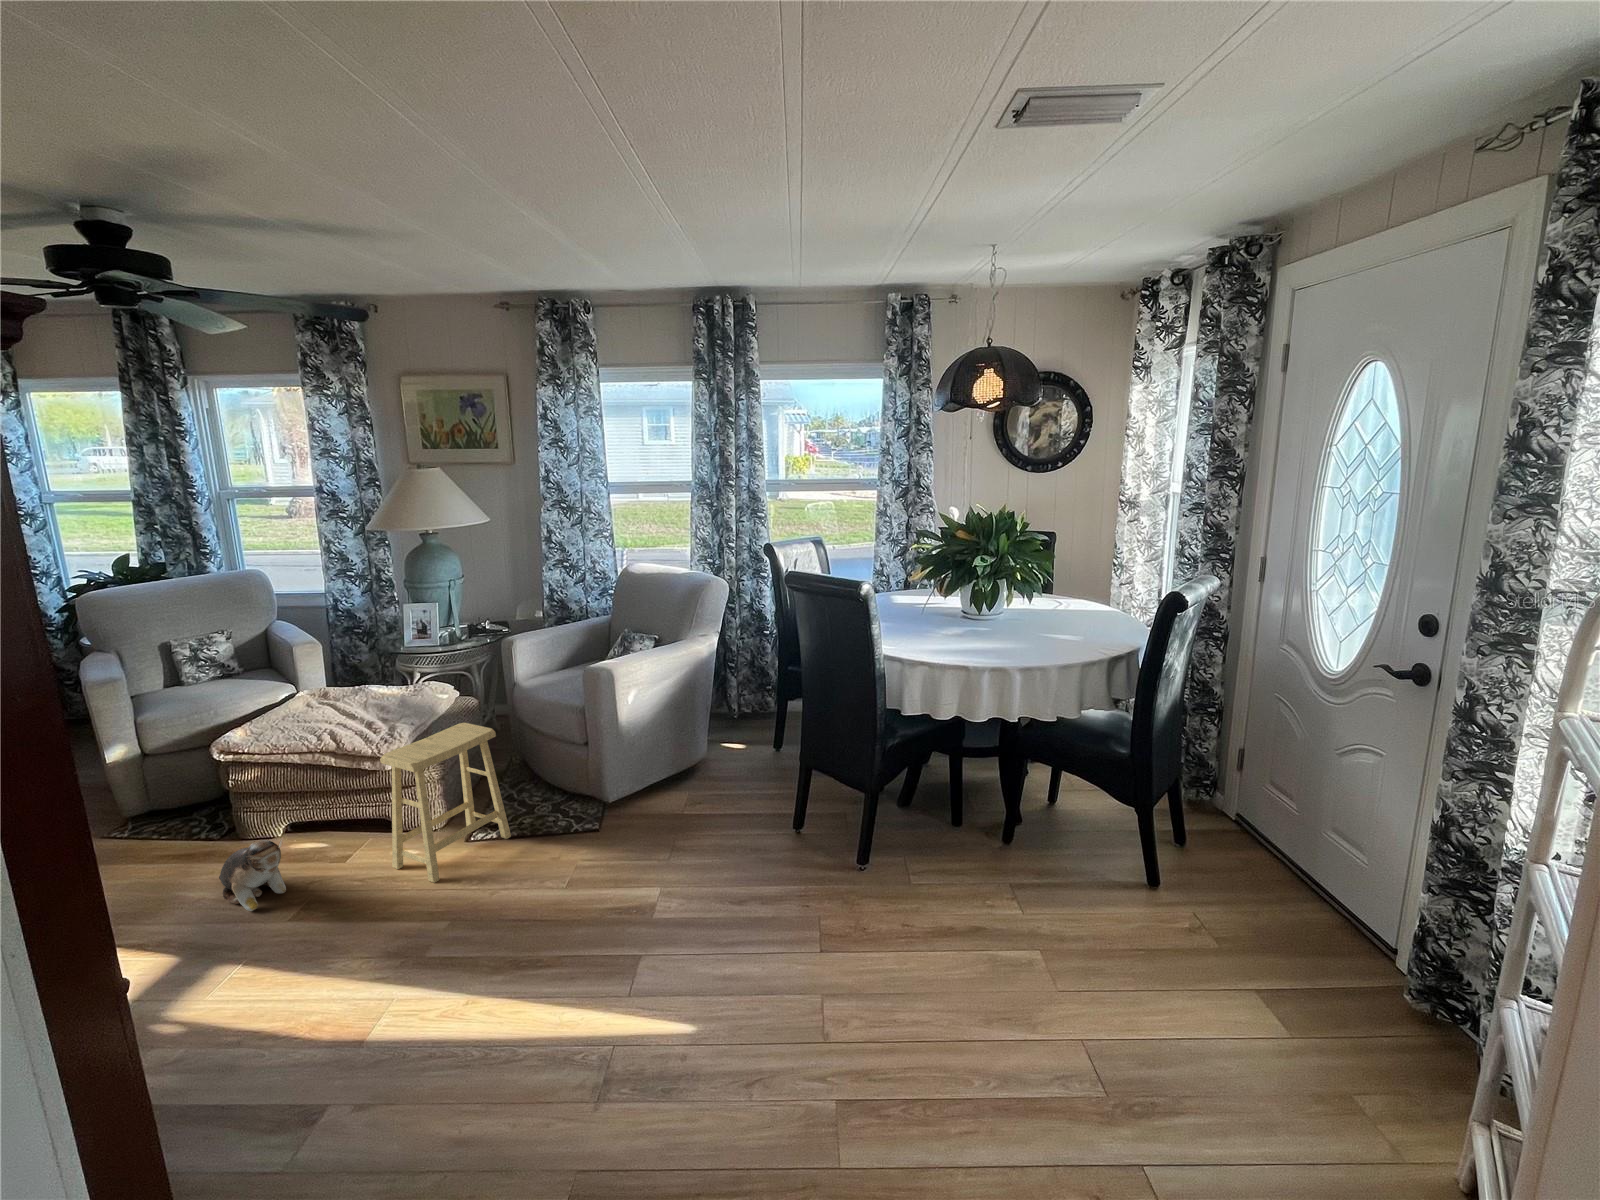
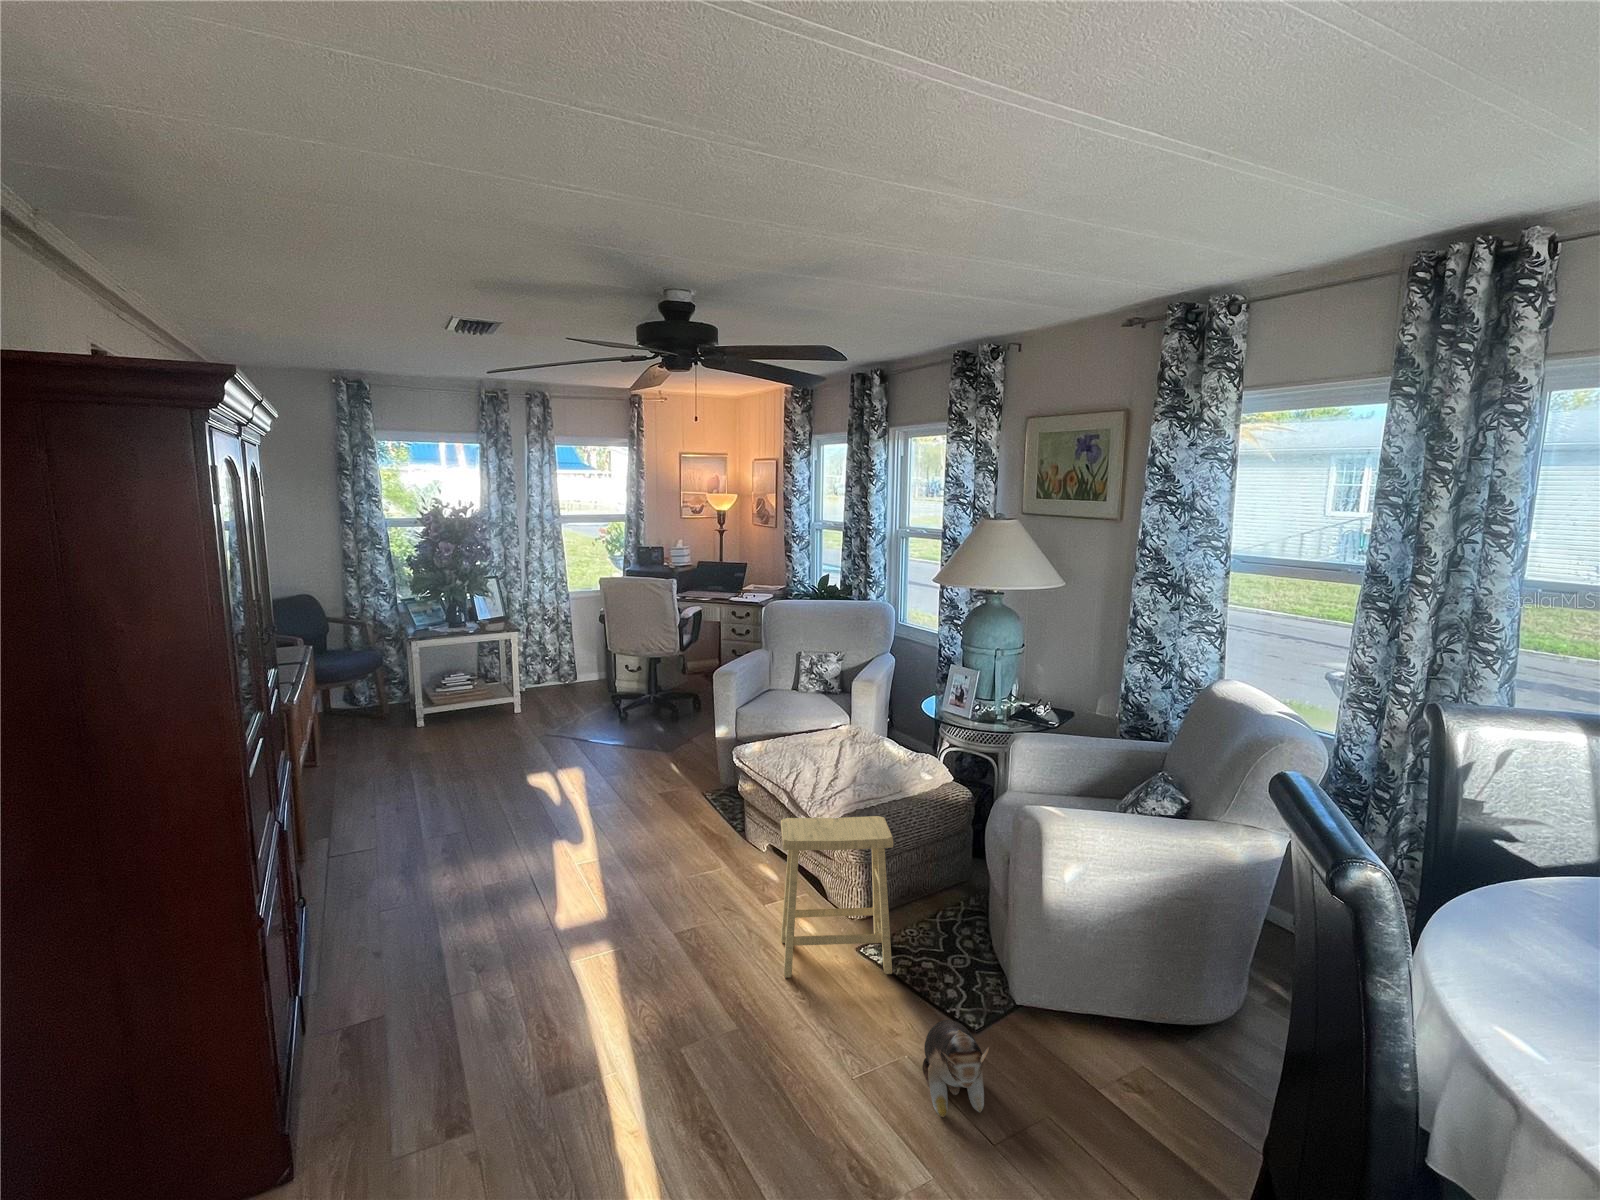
plush toy: present [219,837,286,911] -> present [923,1020,989,1117]

